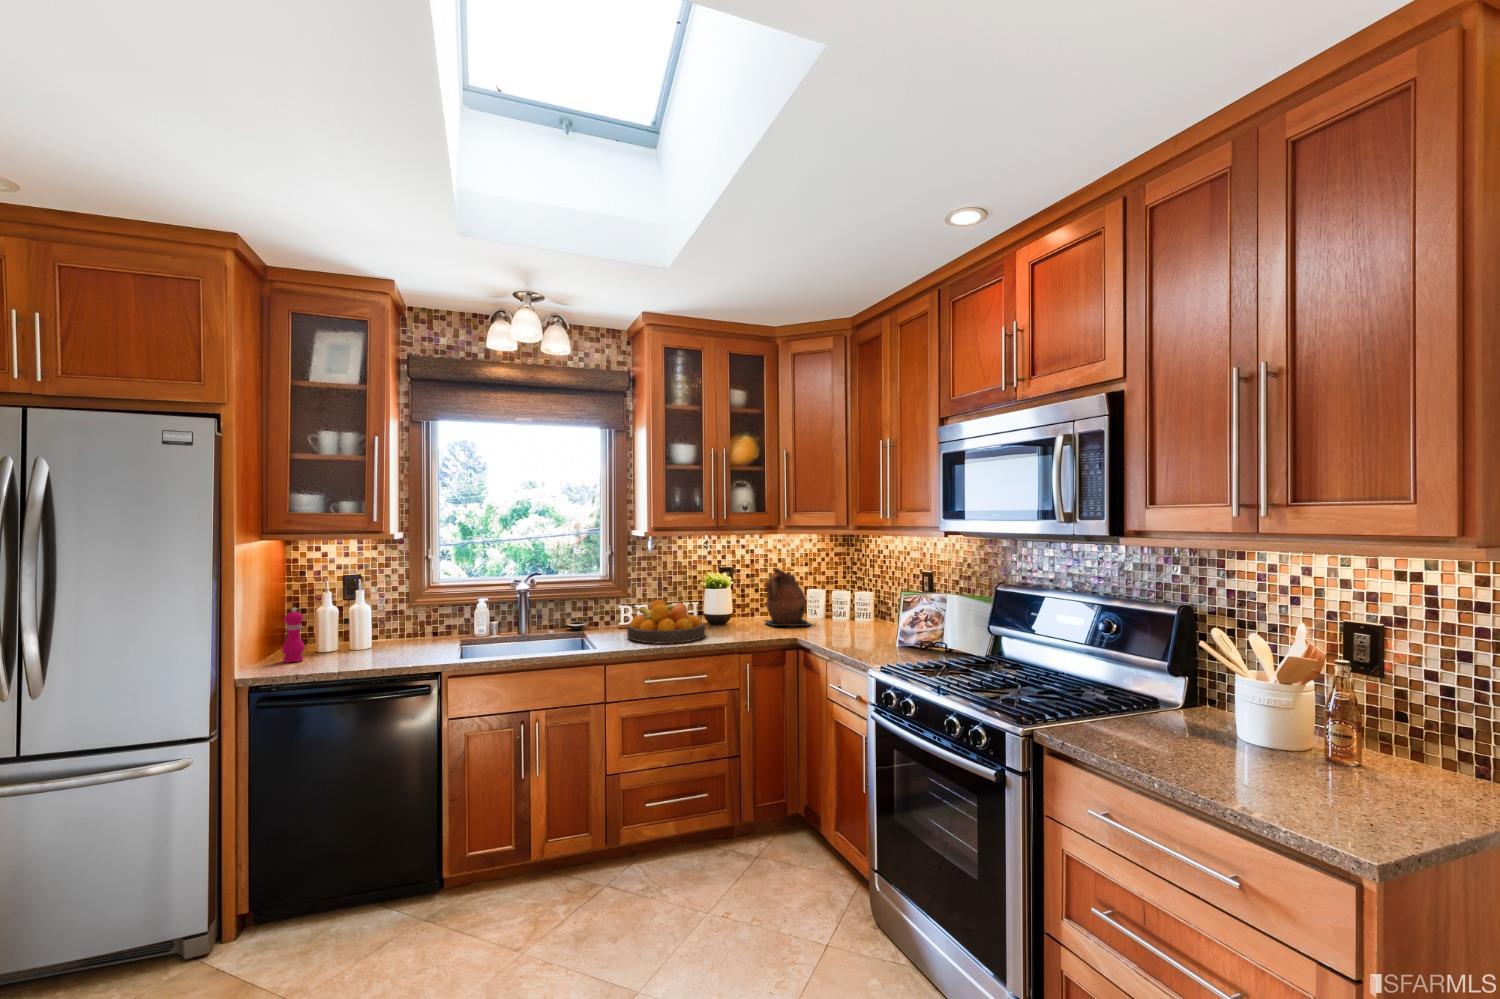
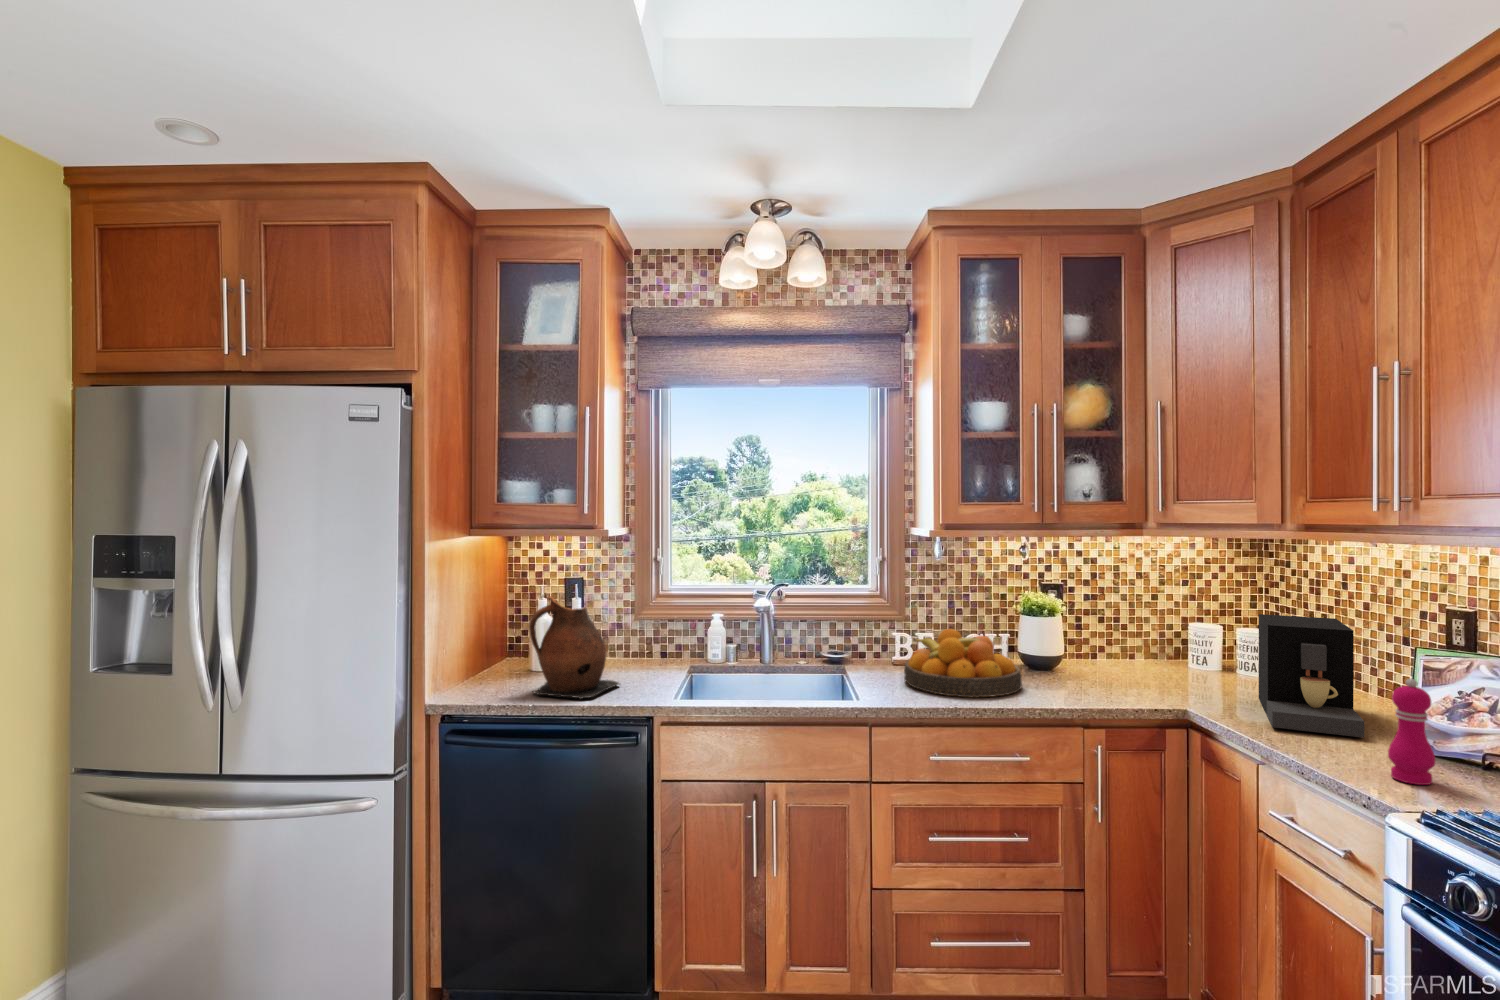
ceramic pitcher: present [765,568,810,626] -> present [529,596,620,700]
coffee maker: none [842,580,888,644] -> present [1259,614,1364,738]
pepper mill: present [282,608,305,663] -> present [1388,679,1436,785]

